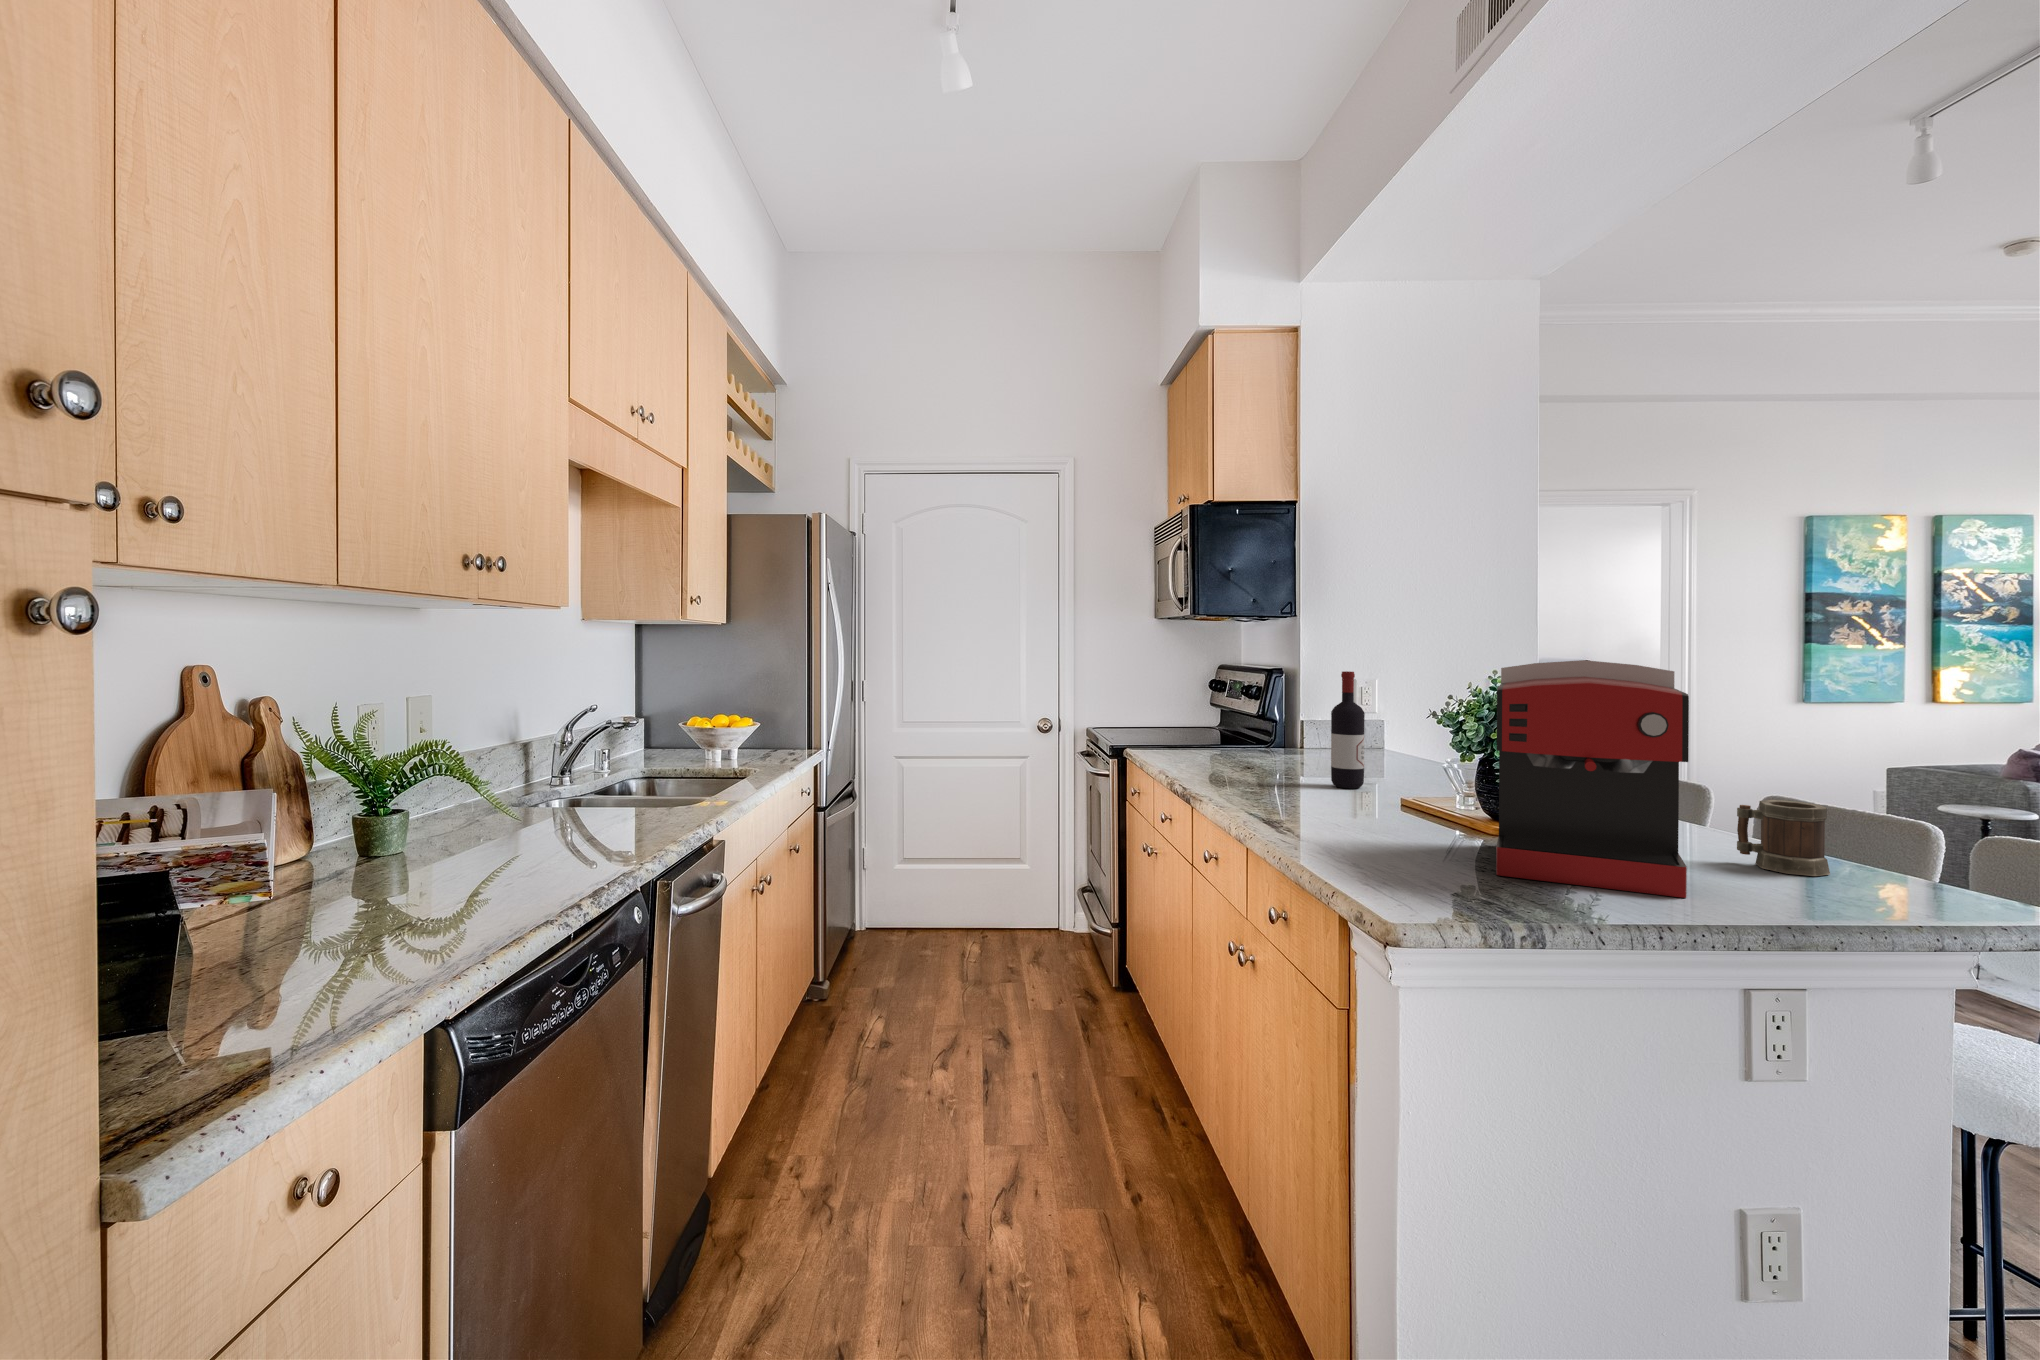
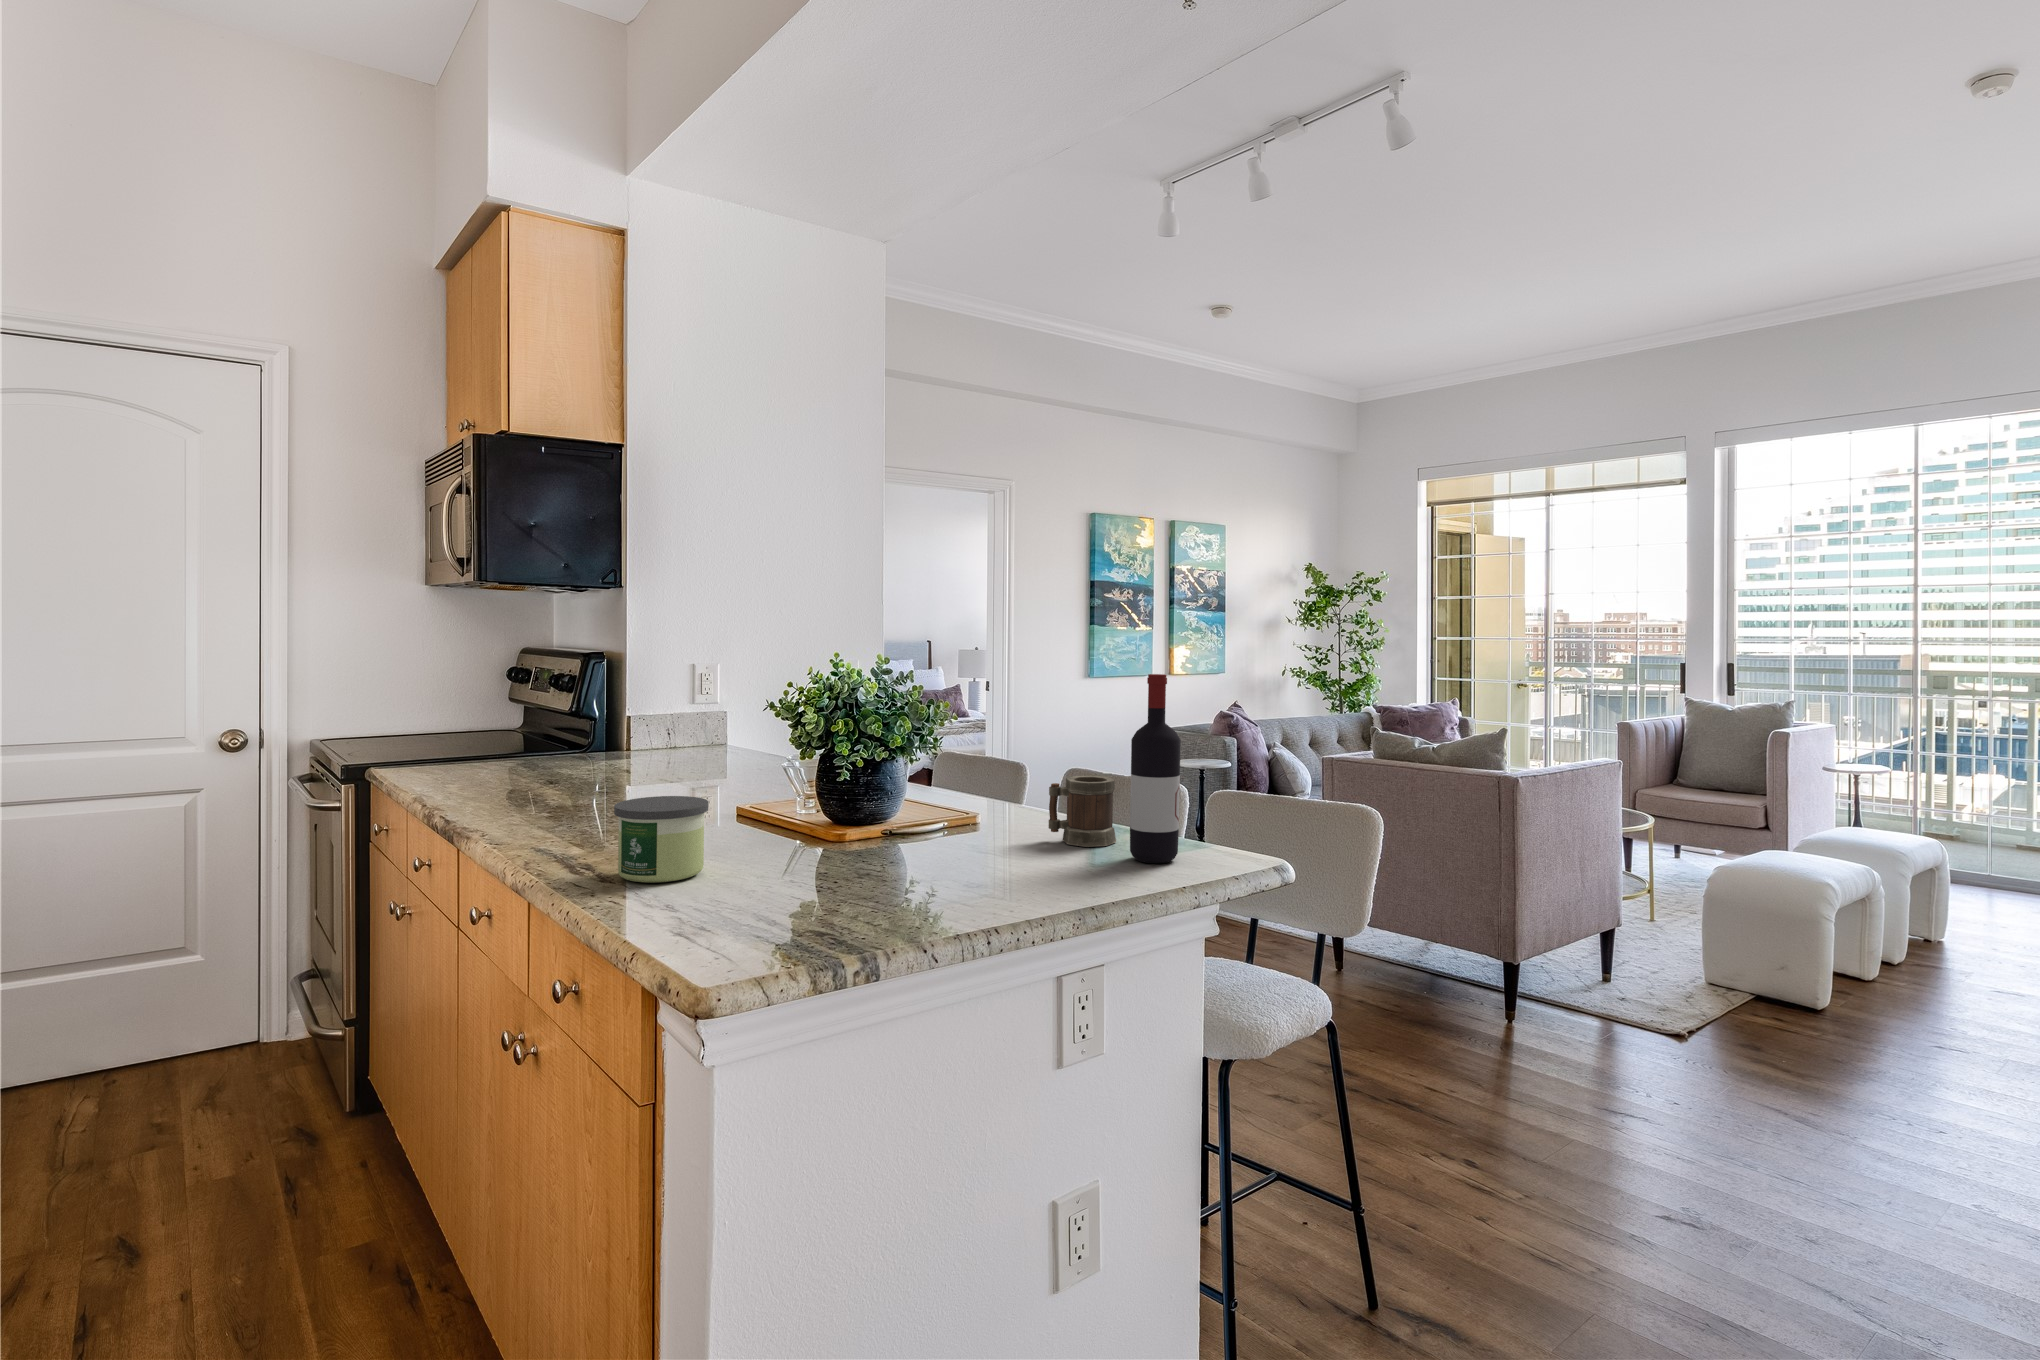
coffee maker: present [1496,660,1689,898] -> none [832,641,1013,894]
wine bottle: present [1331,671,1365,789] -> present [1130,674,1181,863]
candle: none [1309,780,1383,846] -> present [614,796,709,883]

